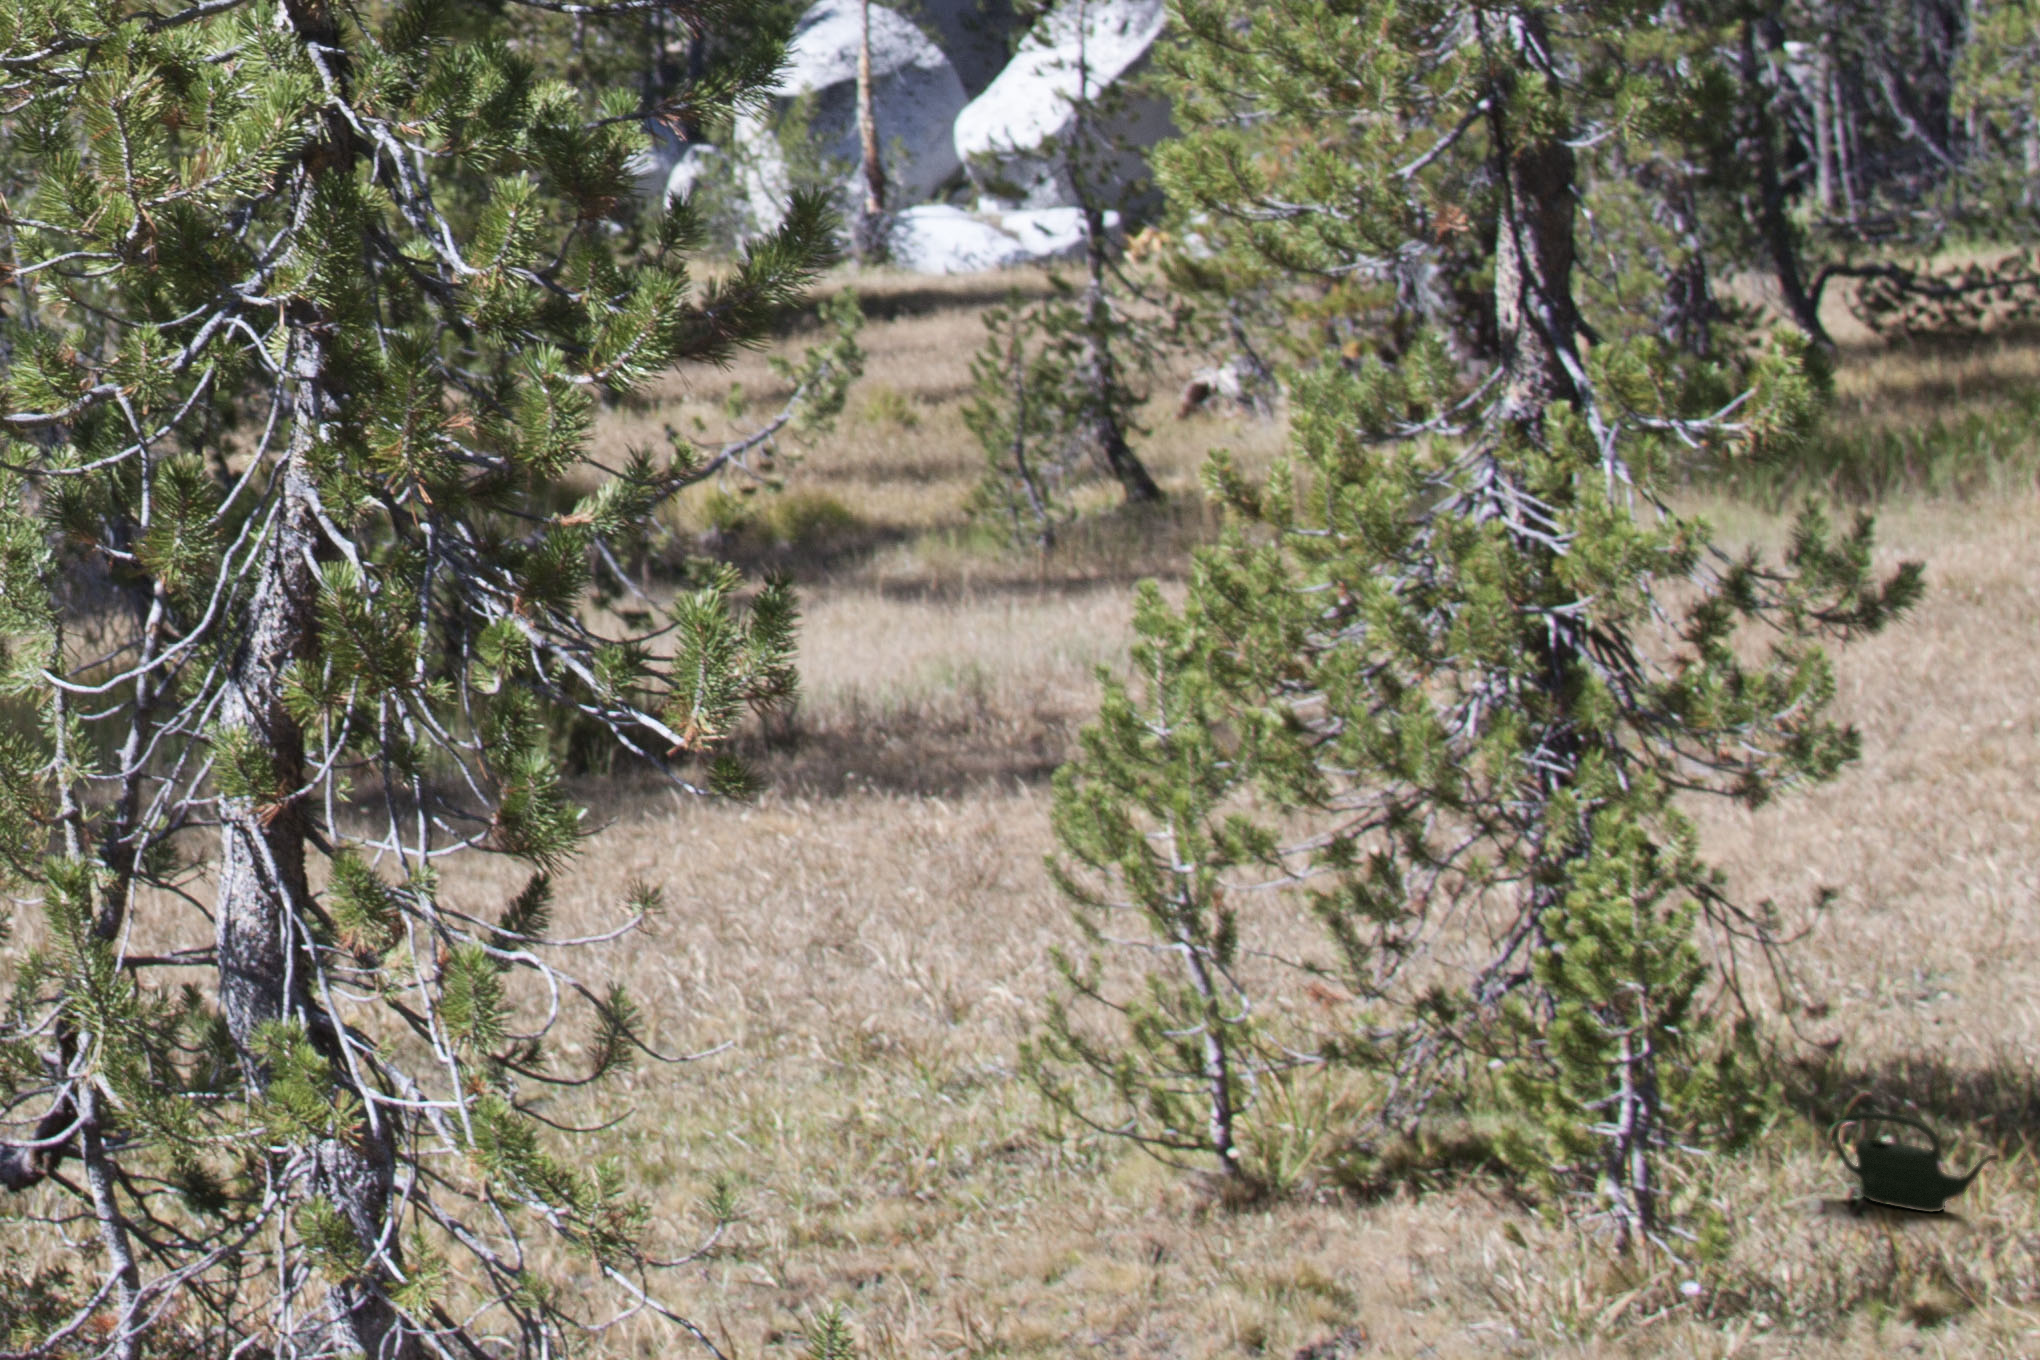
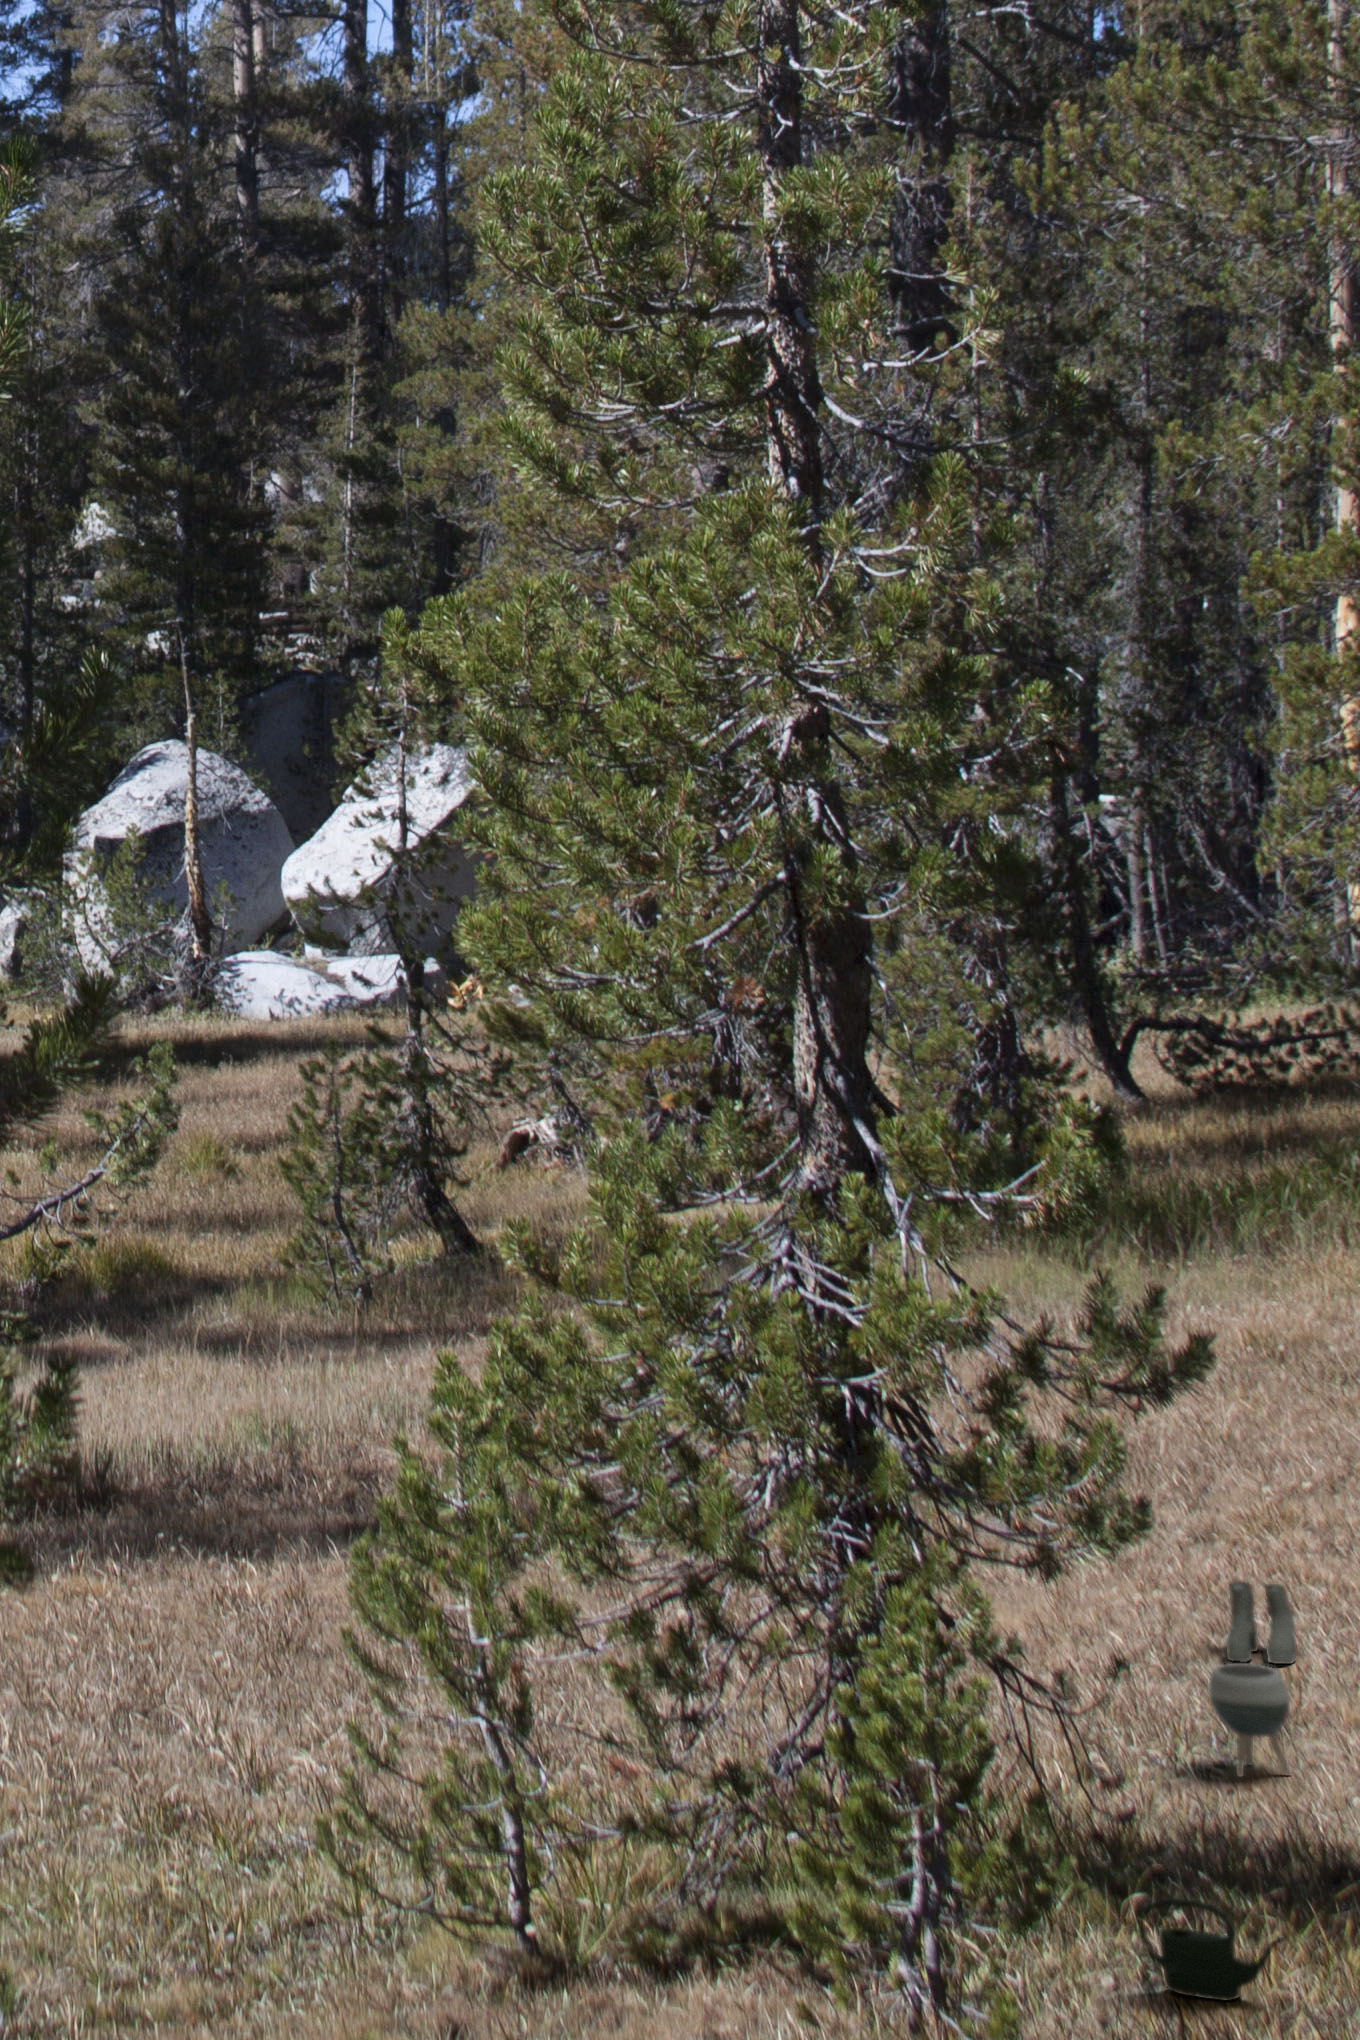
boots: none [1834,792,1906,870] -> present [1226,1582,1298,1664]
planter: none [1848,875,1935,983] -> present [1209,1663,1290,1777]

